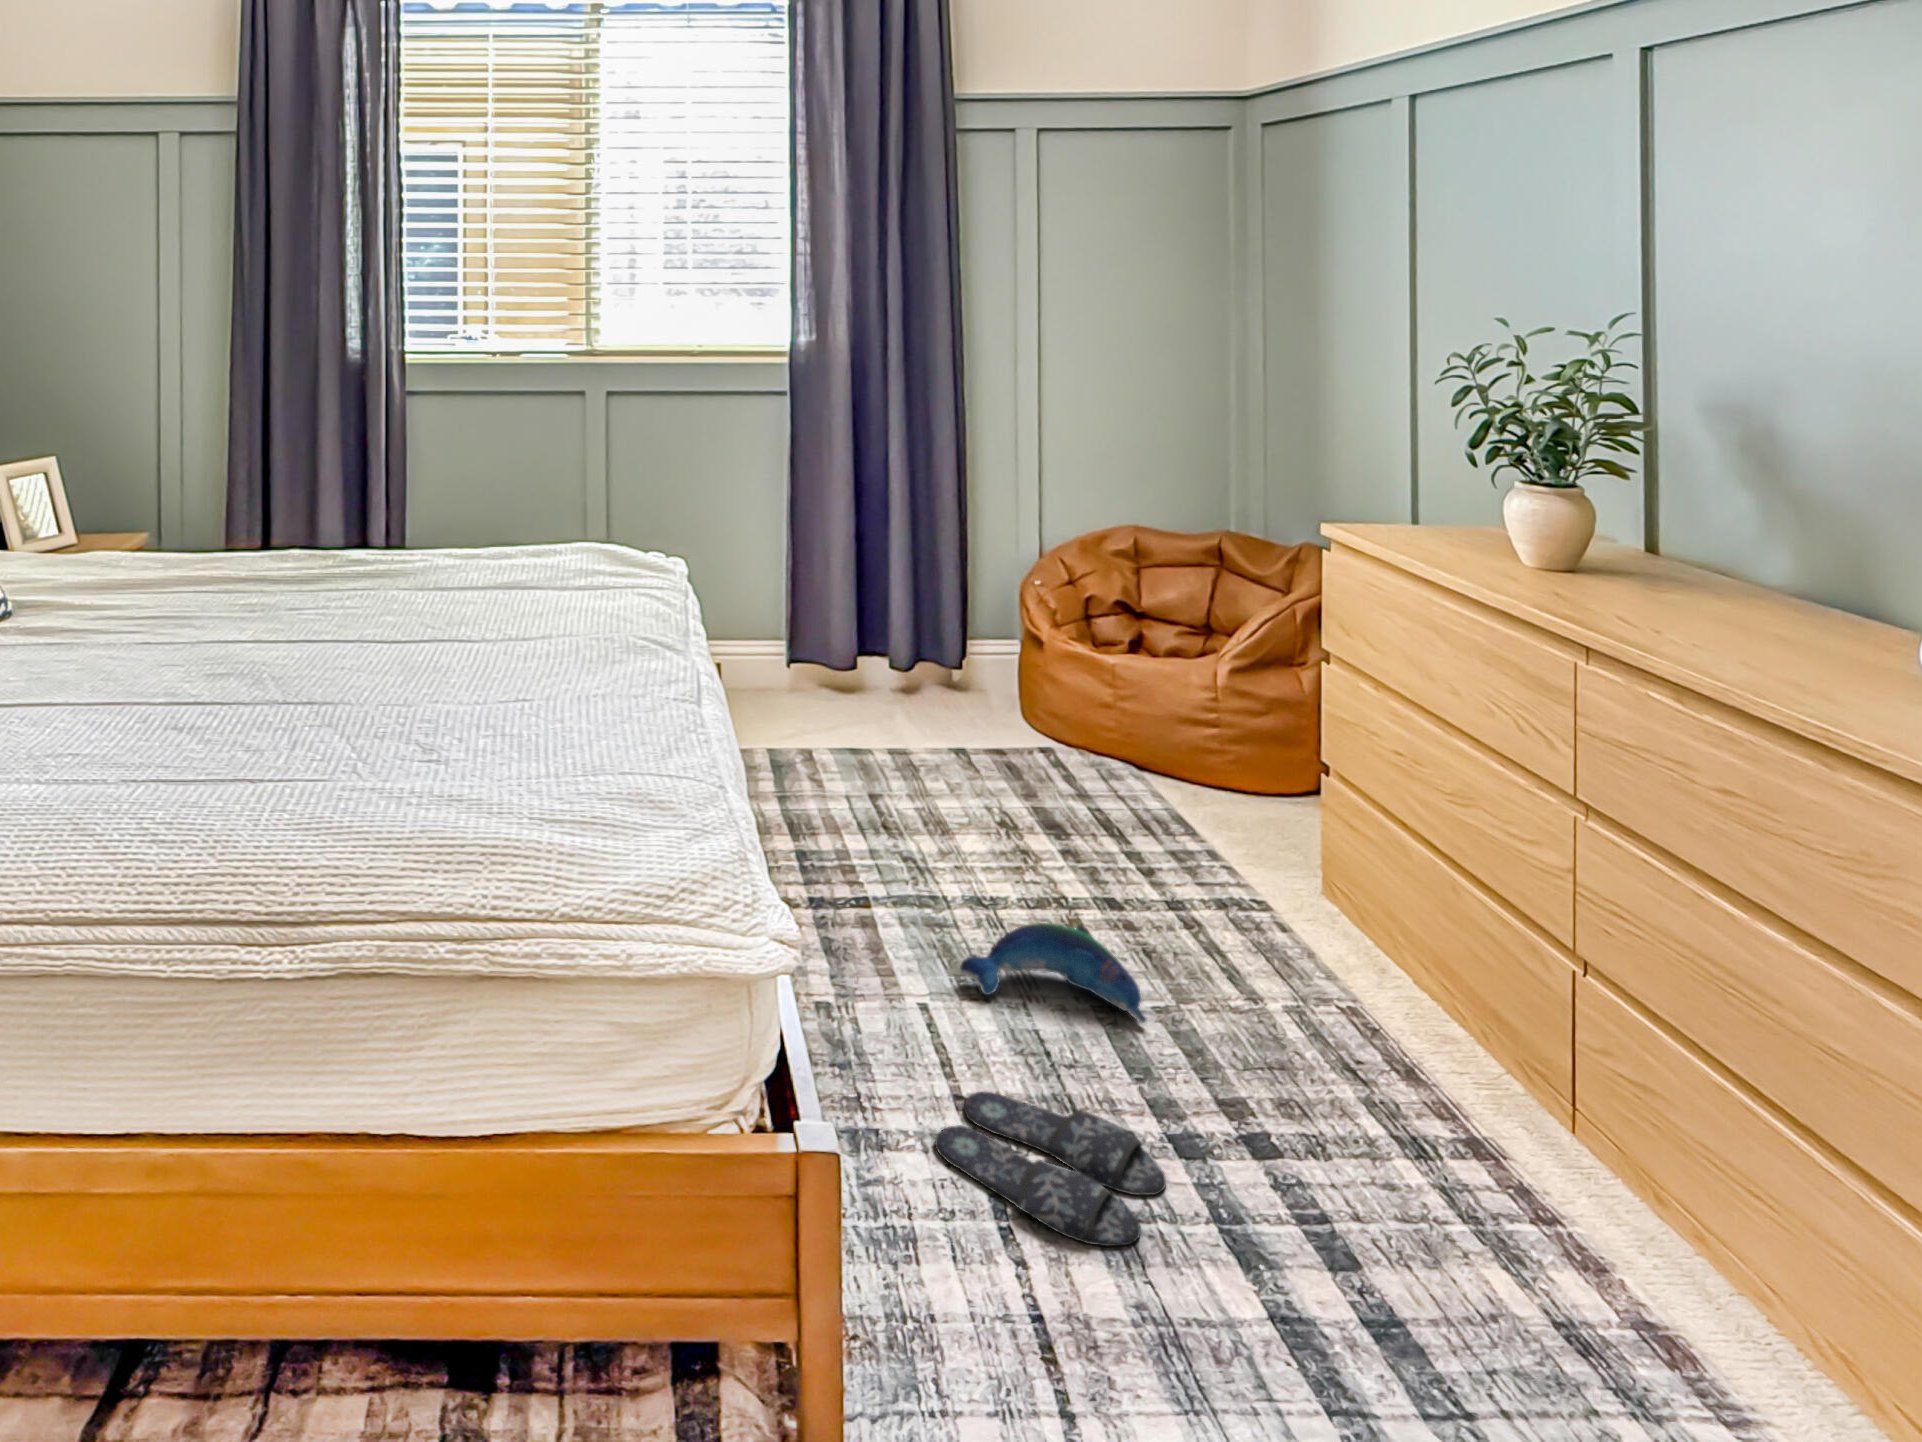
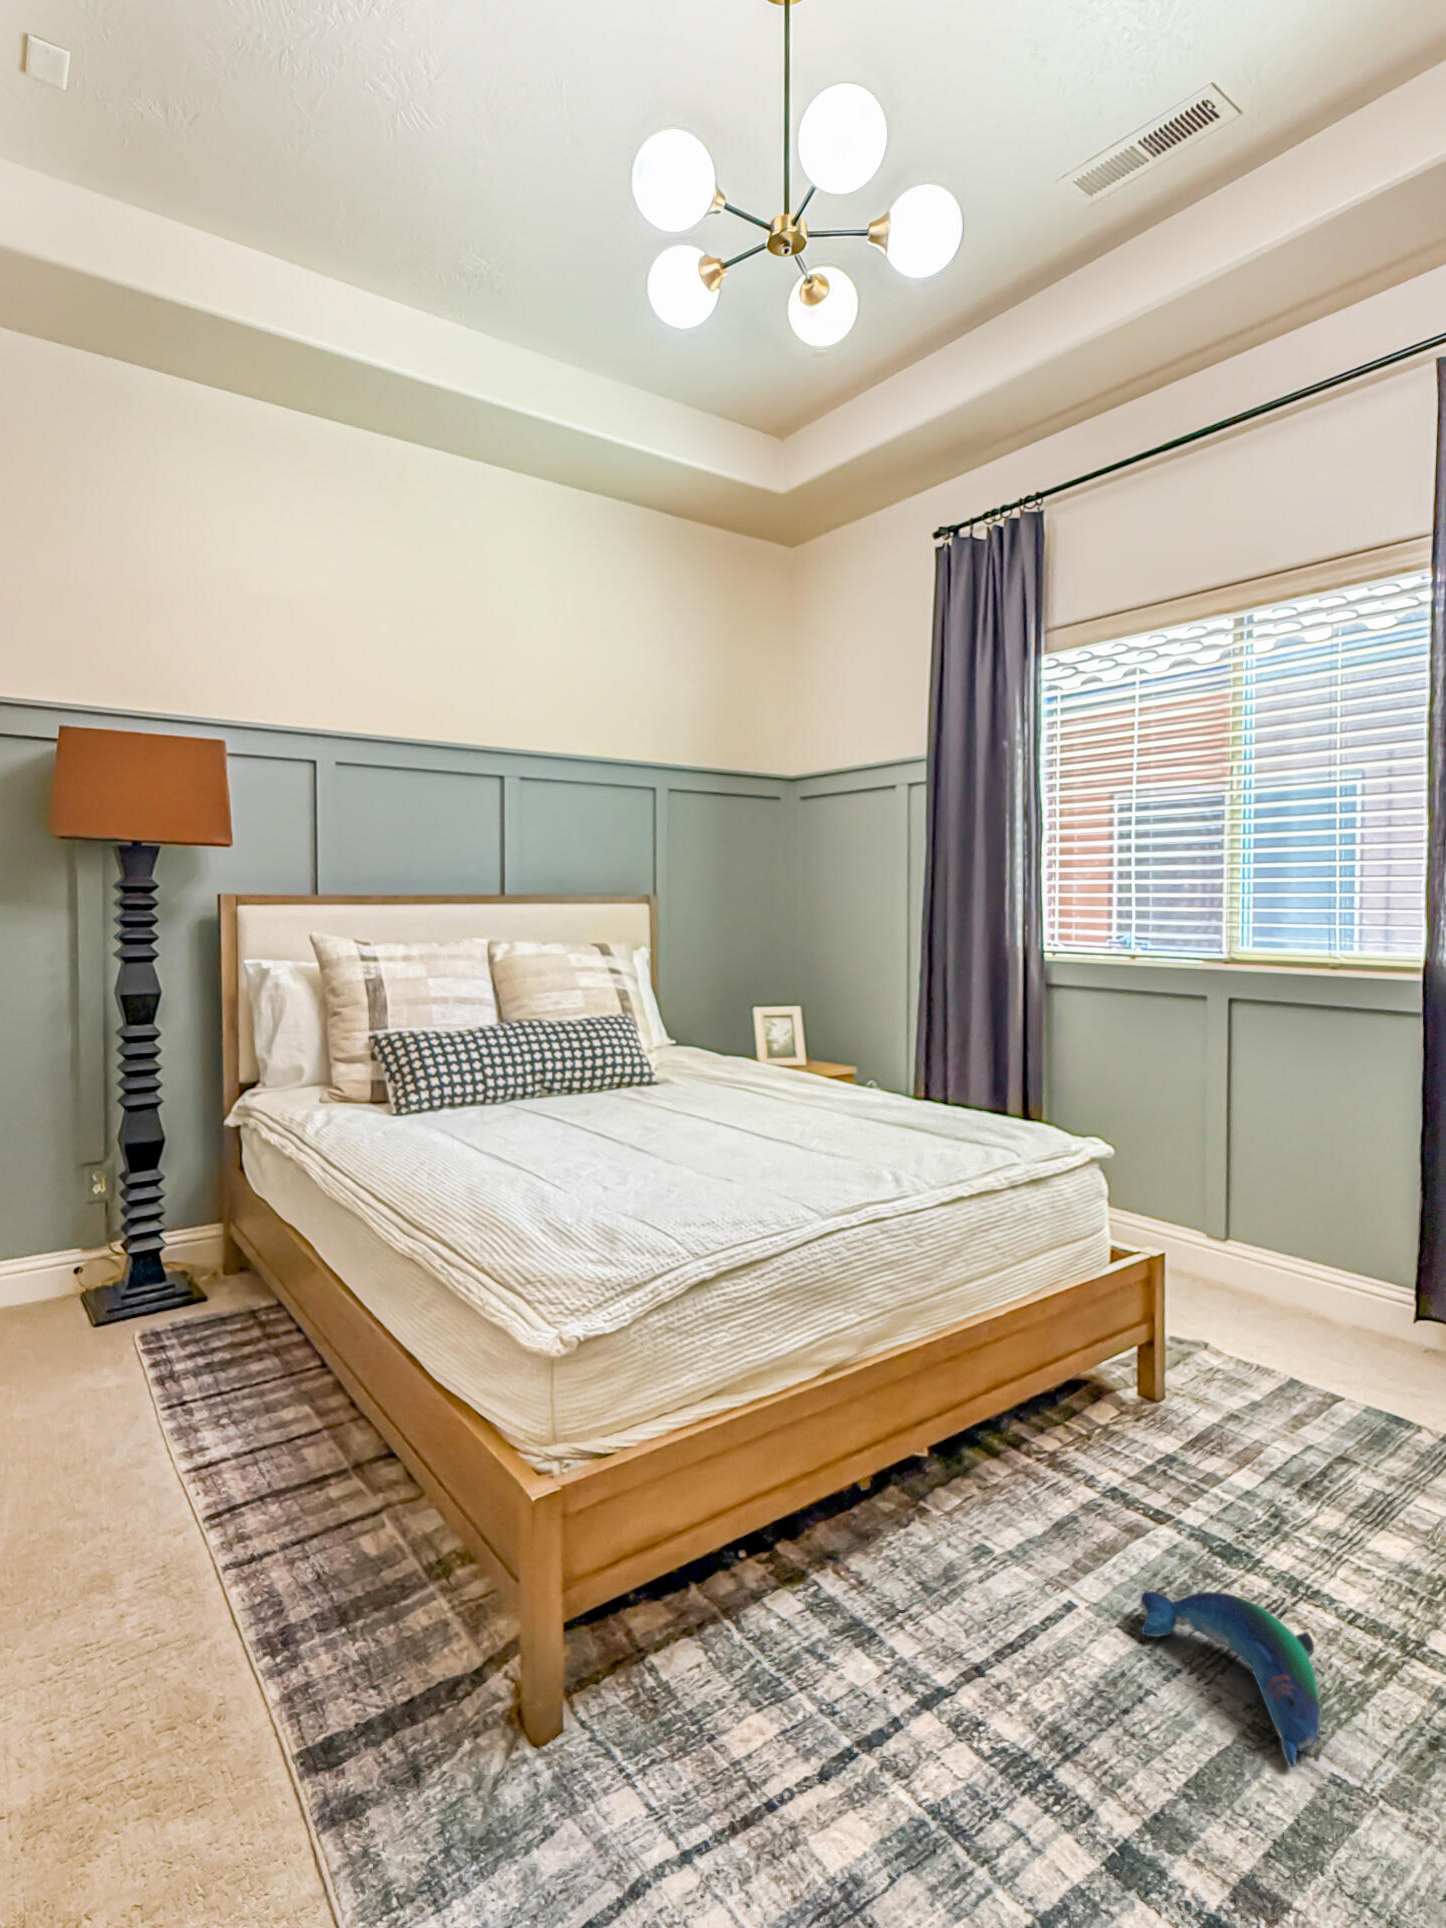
slippers: present [935,1092,1166,1246] -> none [878,1669,1079,1859]

